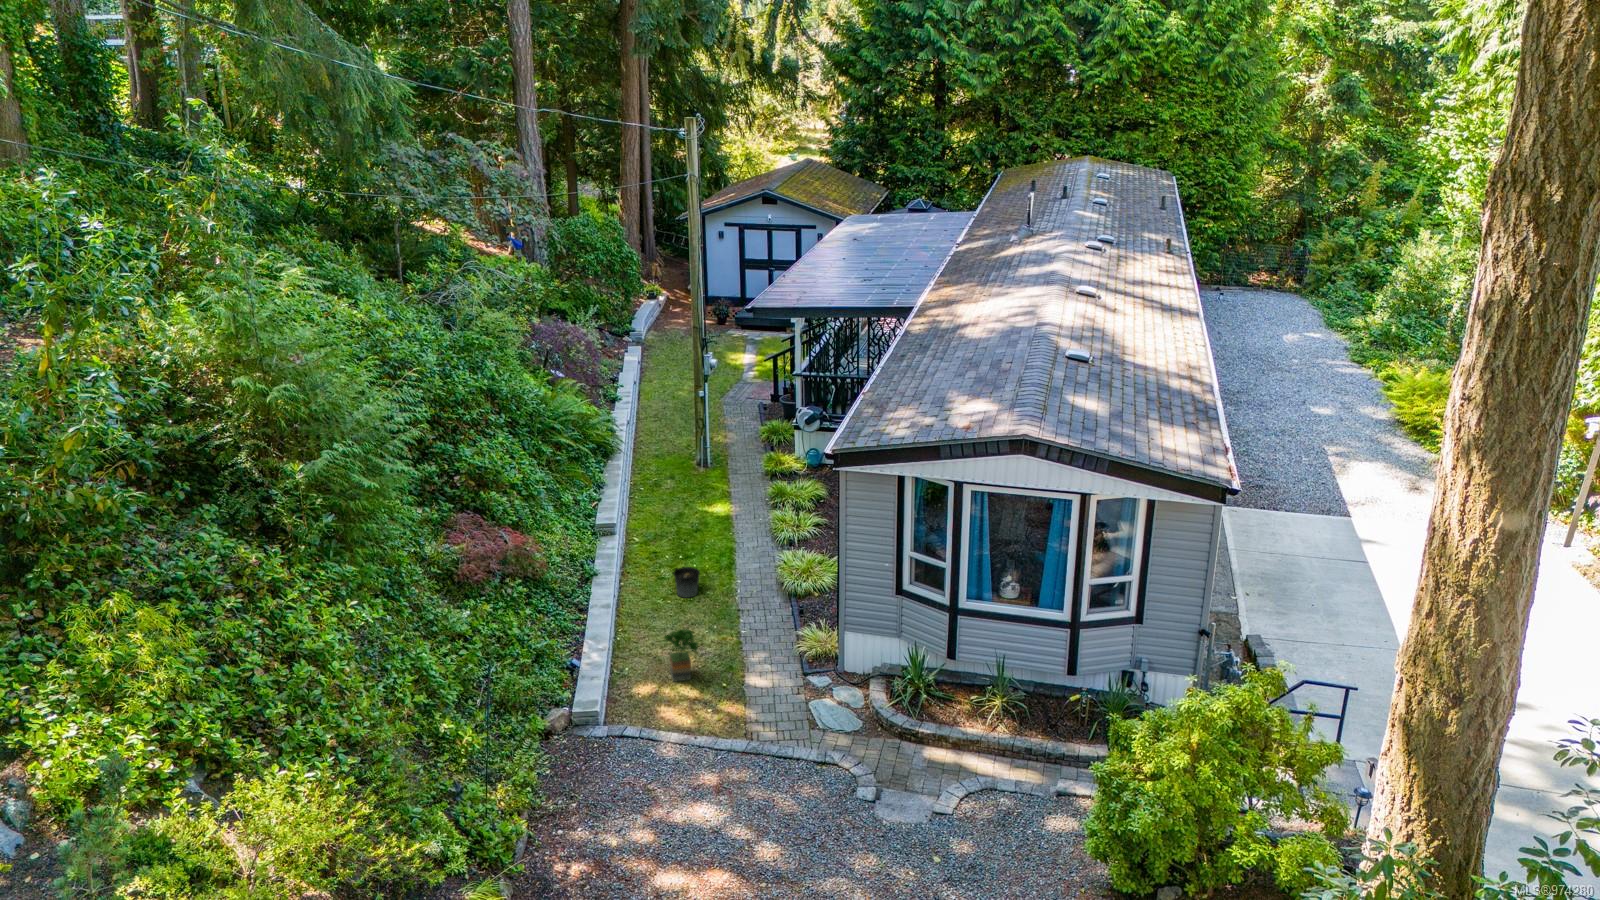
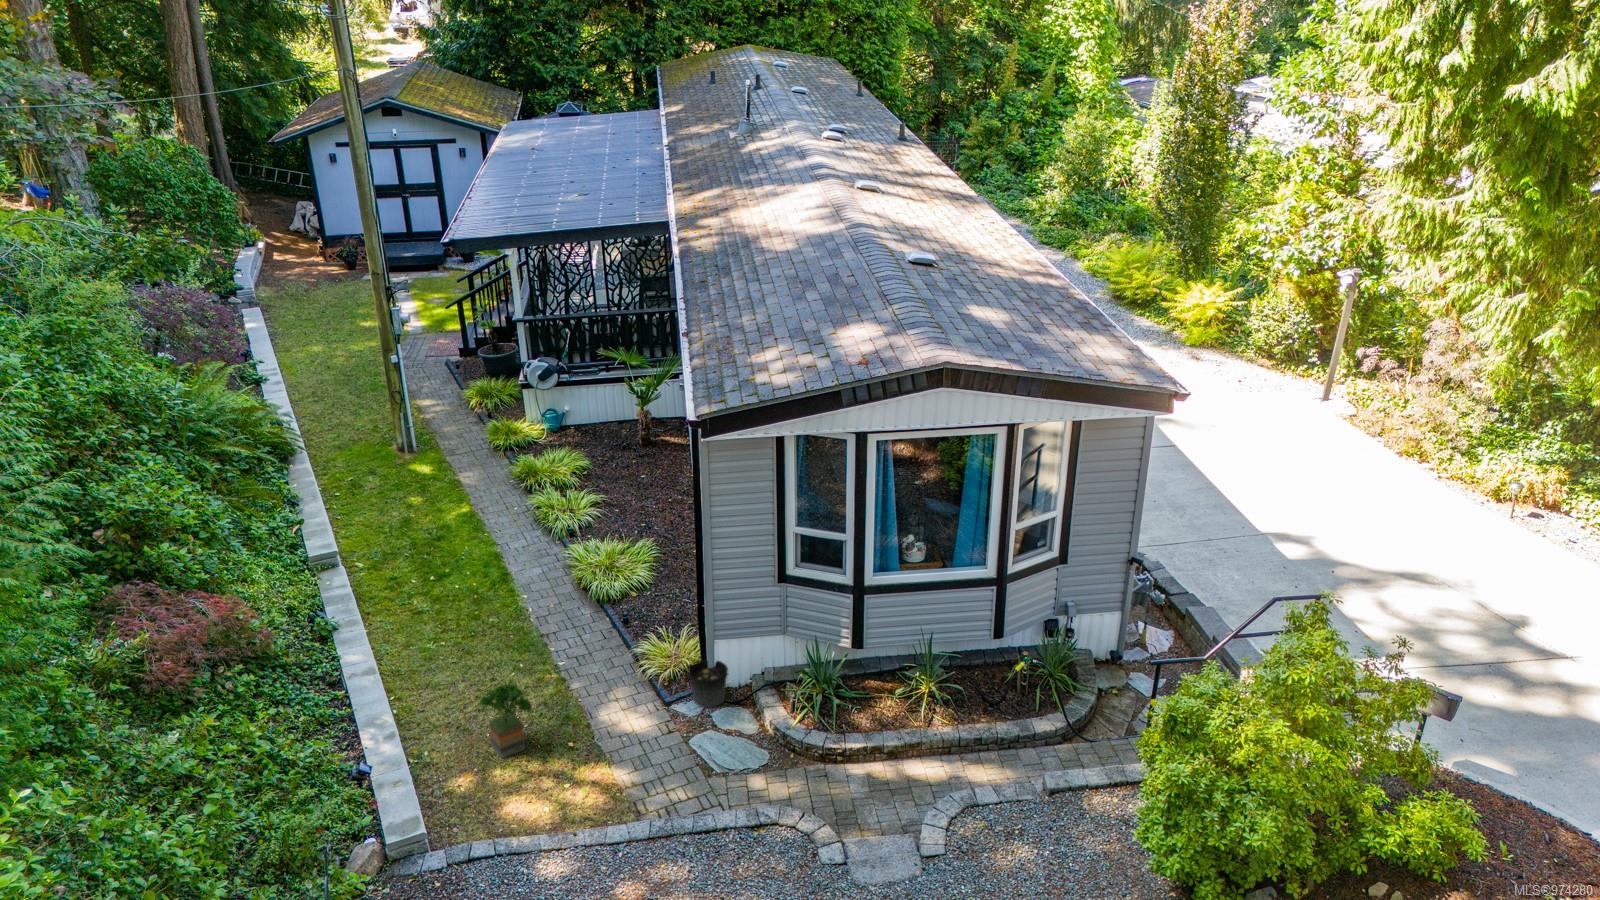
bucket: present [673,567,700,598] -> present [688,660,728,708]

